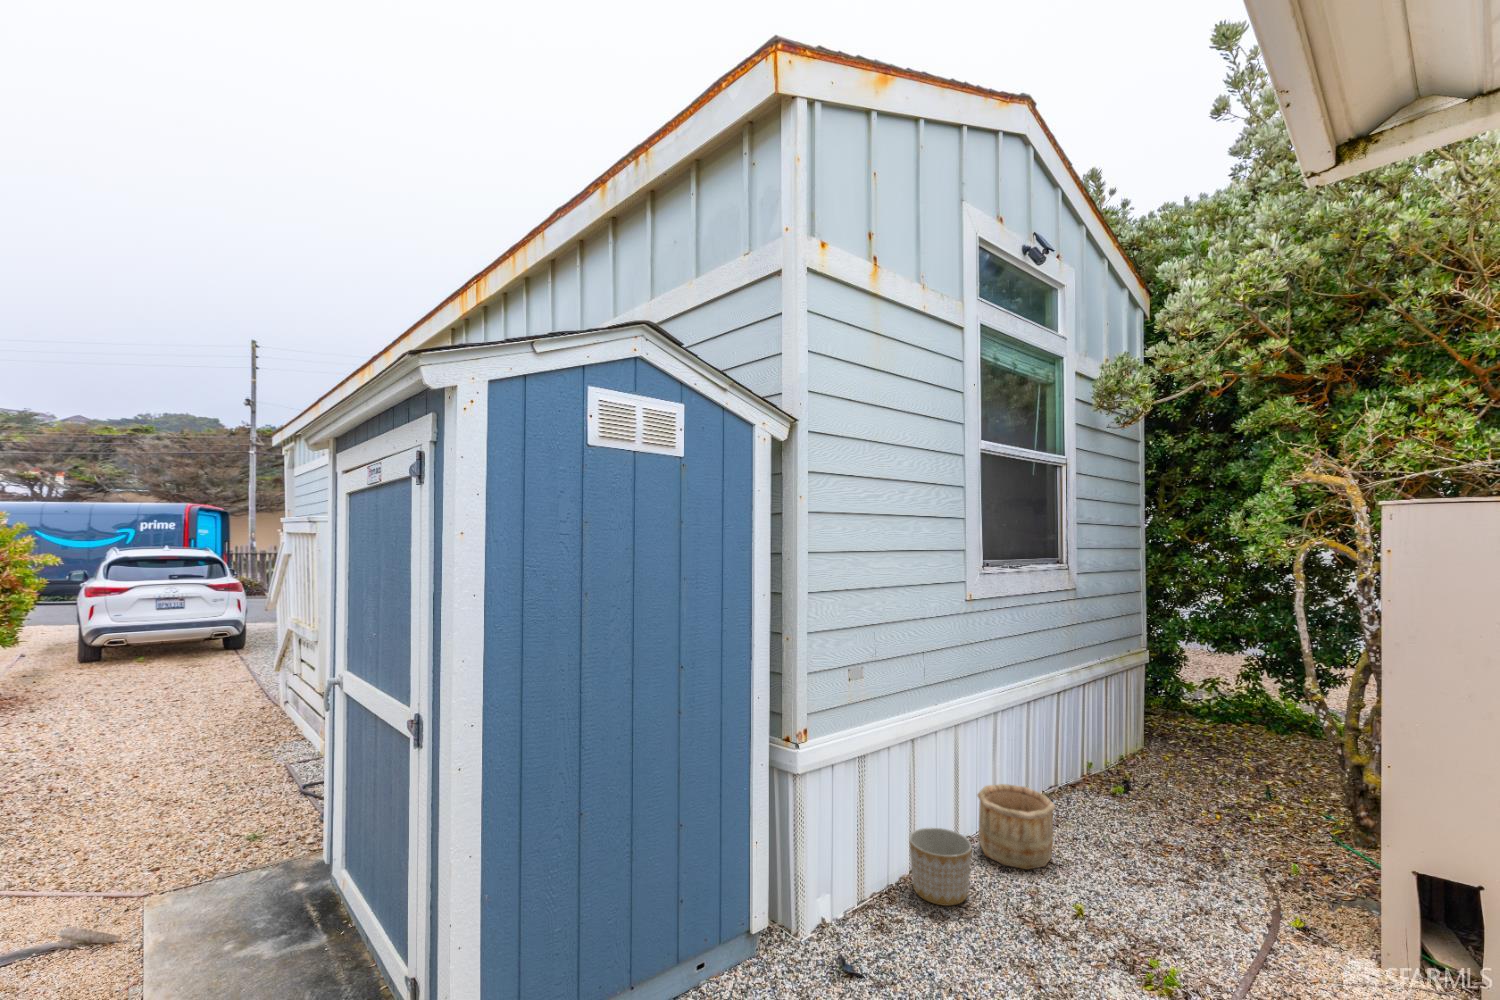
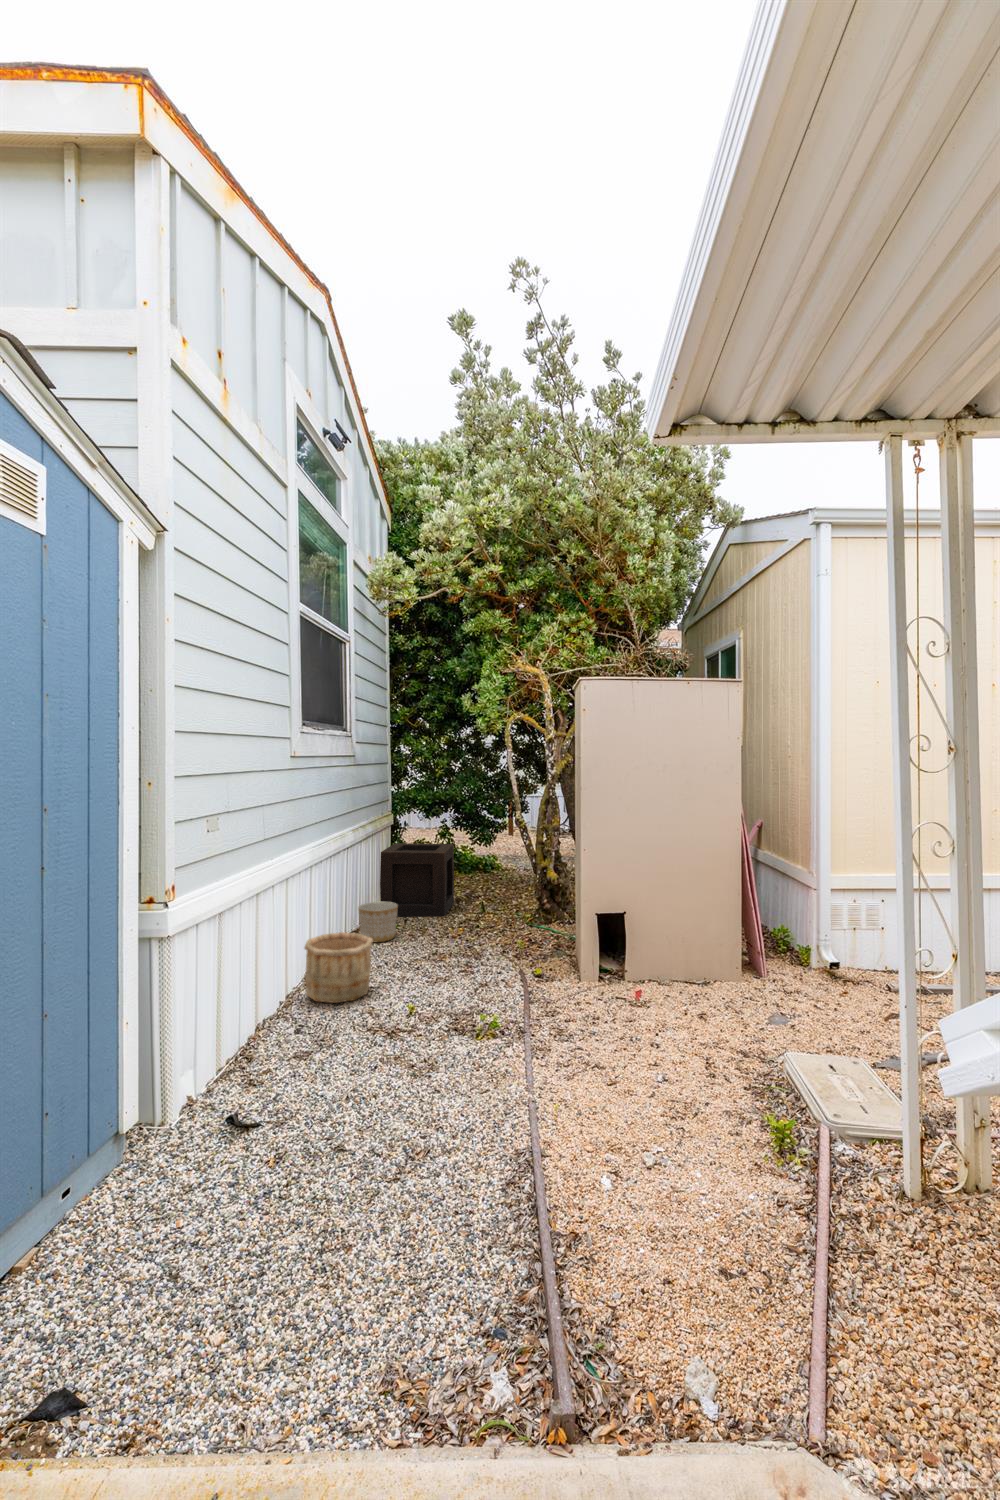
wooden crate: none [1115,682,1226,789] -> present [380,843,454,917]
planter: present [909,828,972,906] -> present [358,902,397,942]

